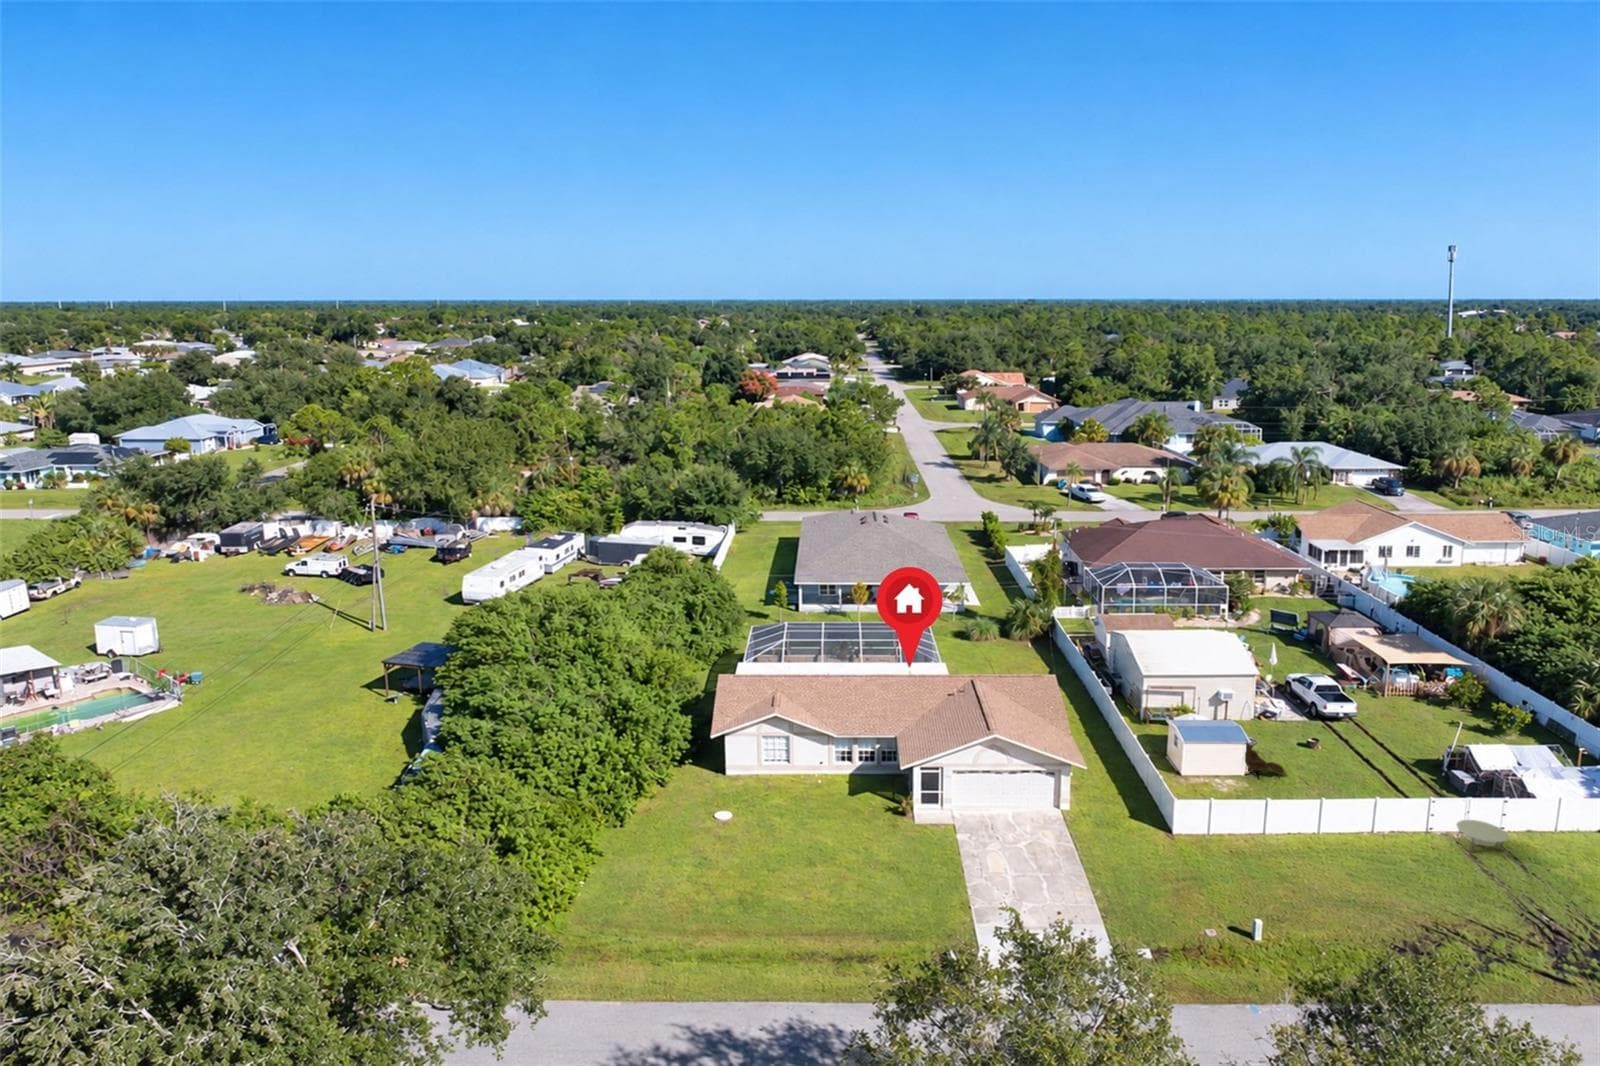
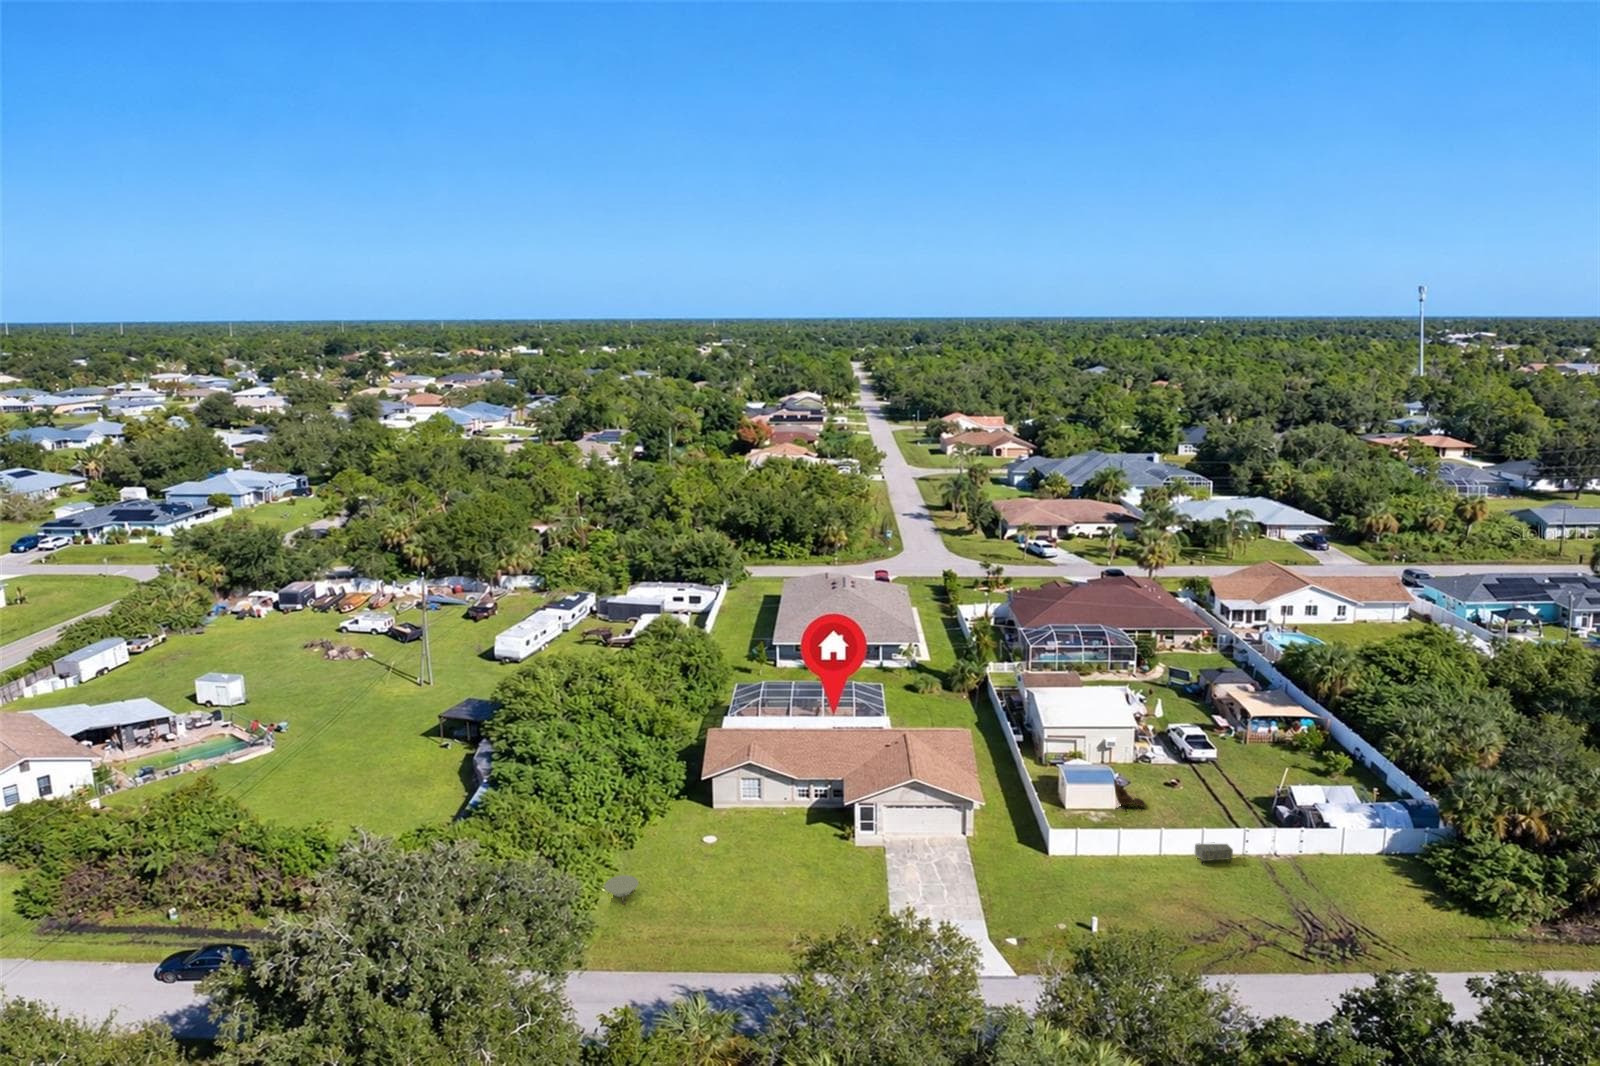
bench: none [1370,818,1424,848] -> present [1195,843,1233,864]
round table: present [1457,820,1508,852] -> present [605,875,638,905]

